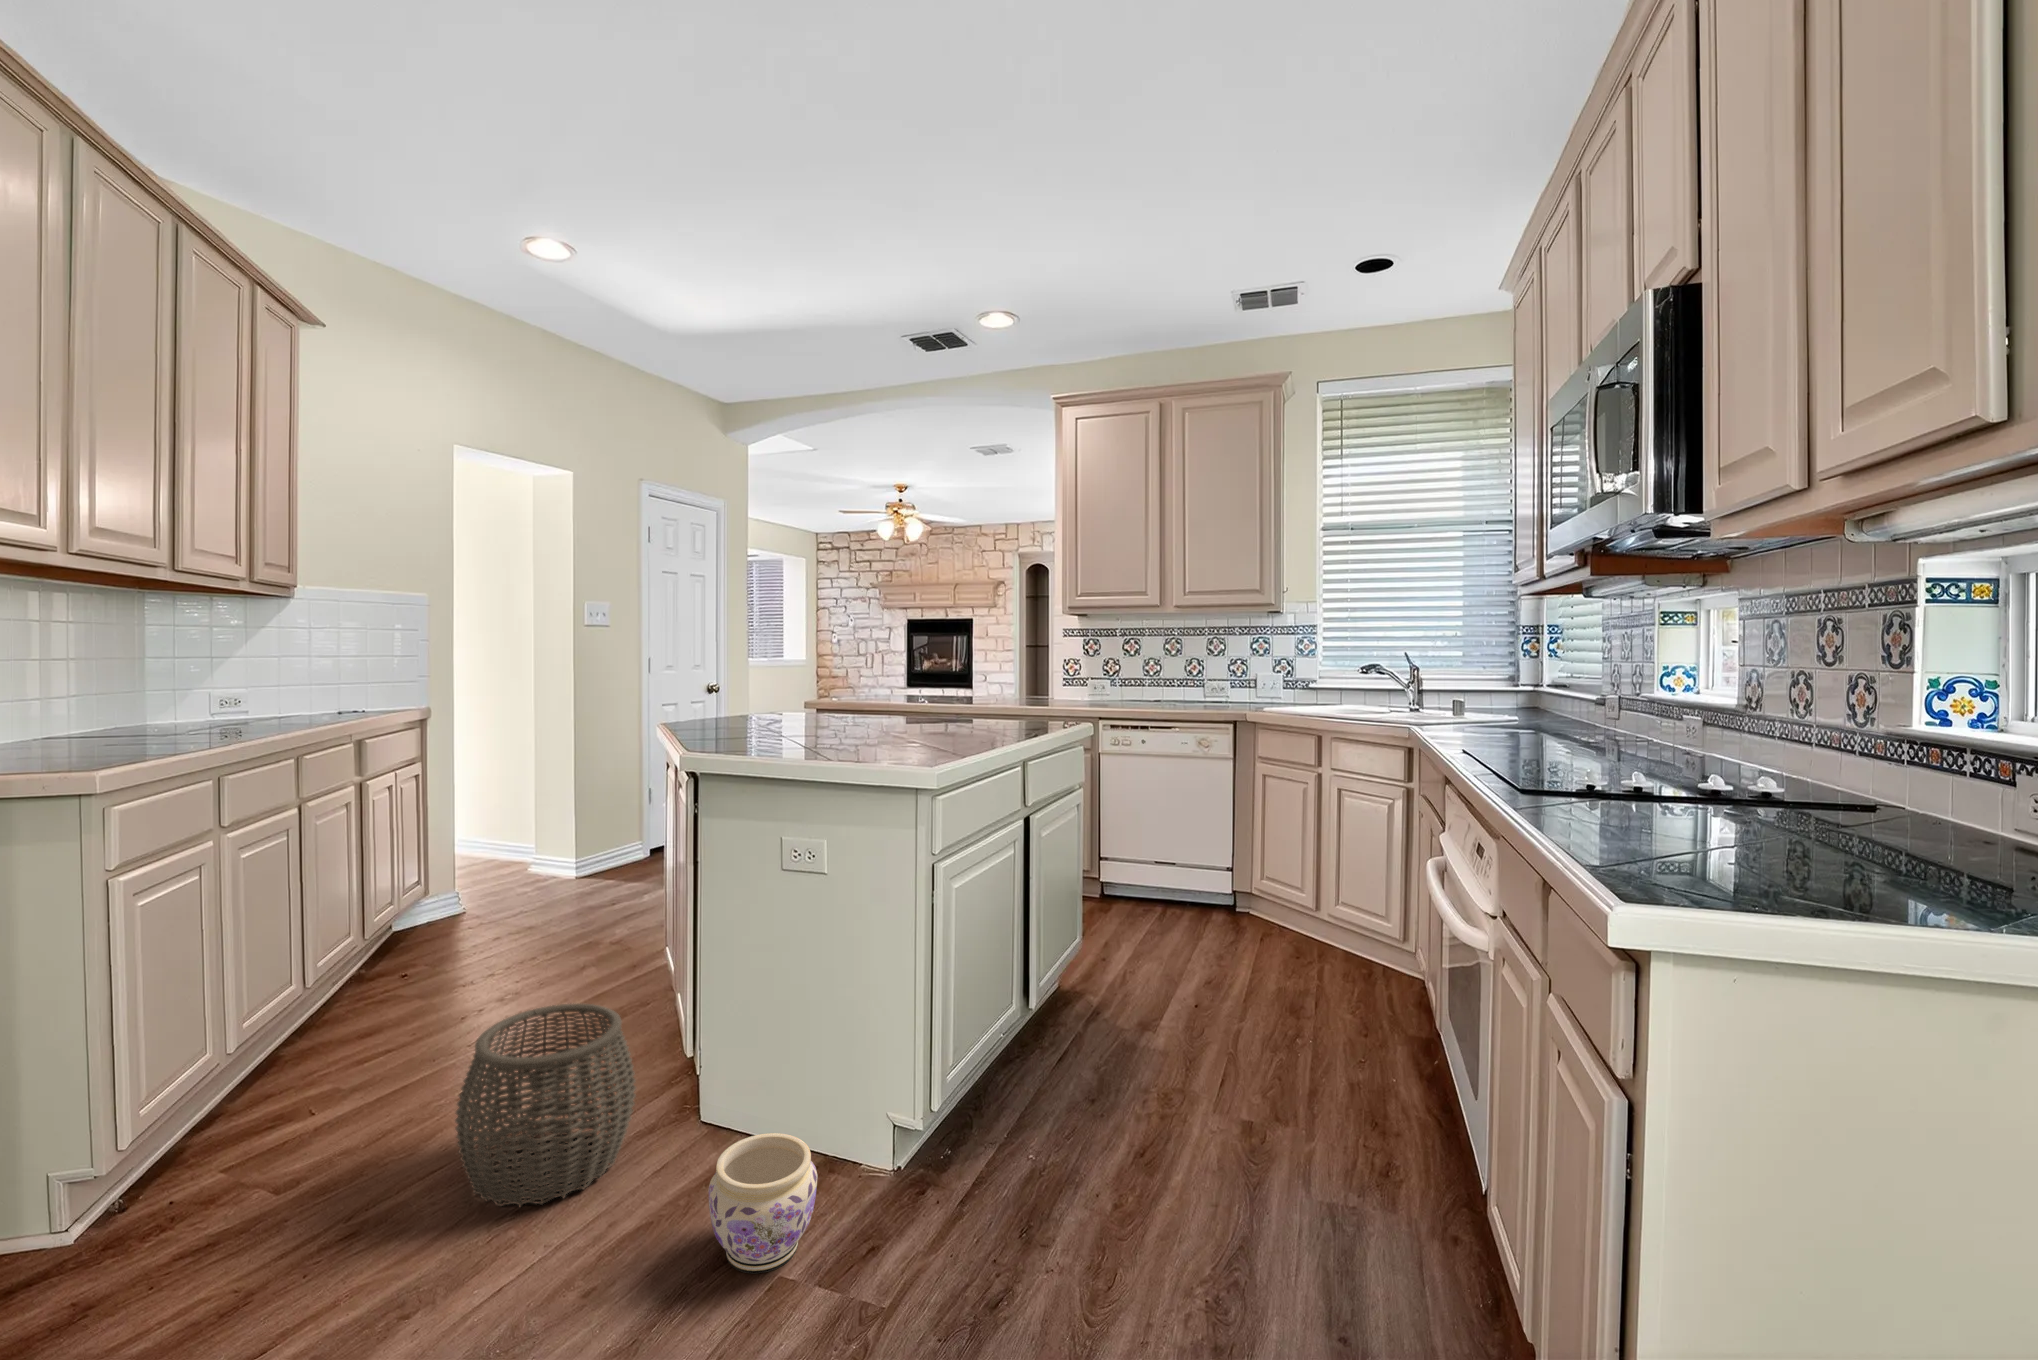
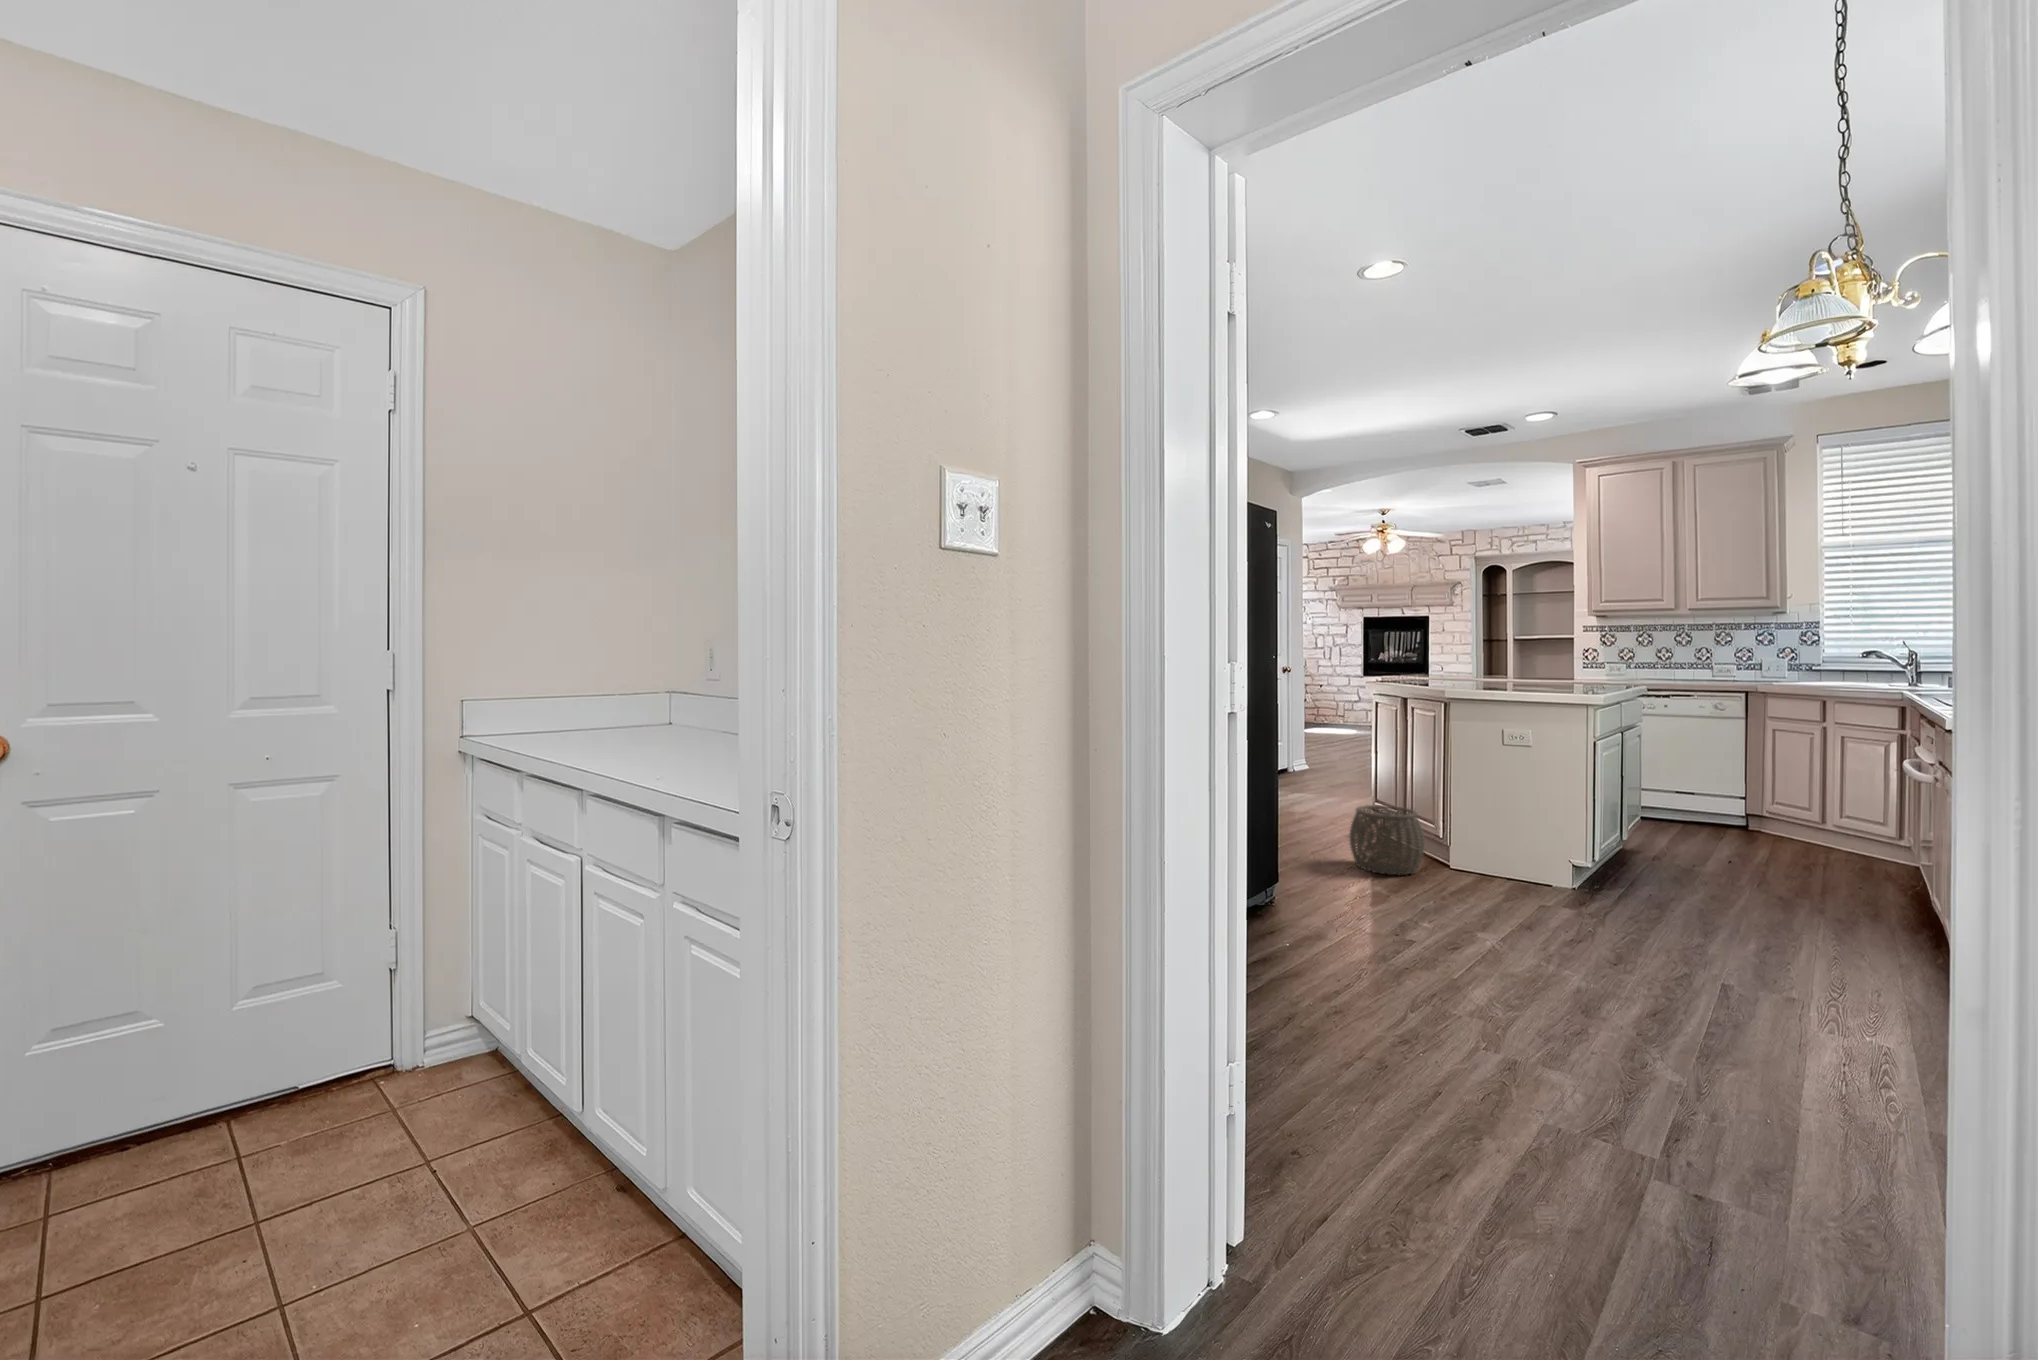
planter: present [708,1133,817,1273] -> none [1490,852,1542,897]

